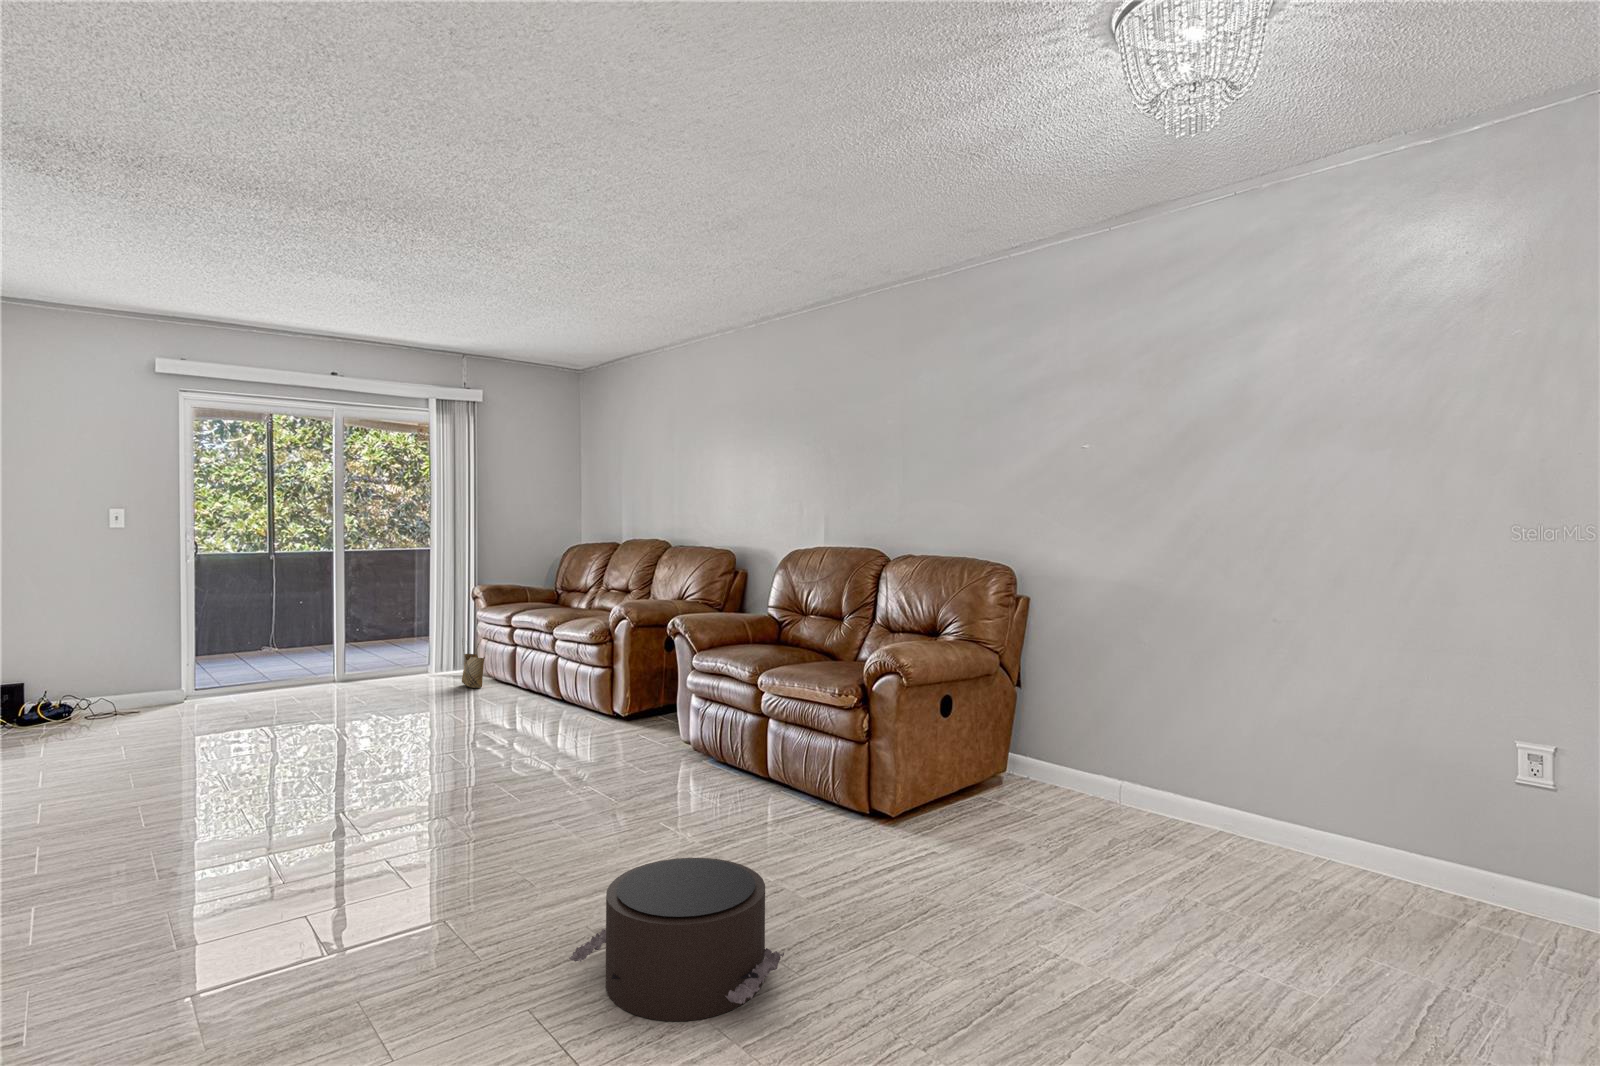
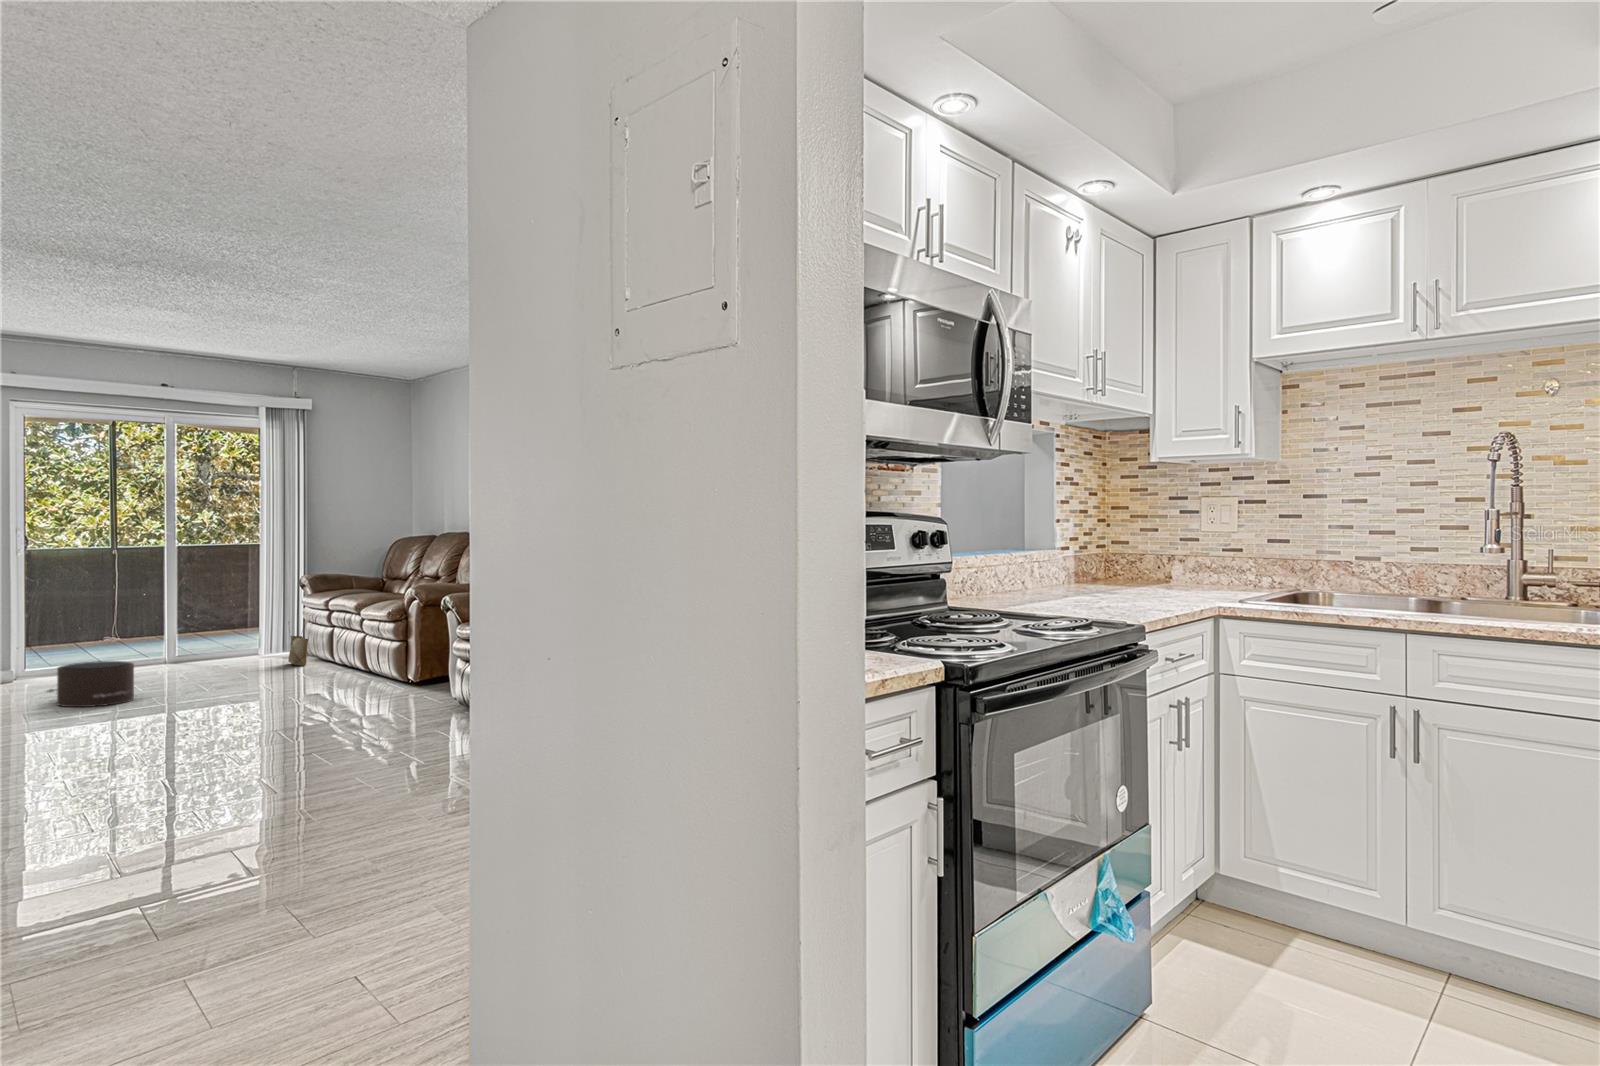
pouf: present [569,858,784,1021] -> present [47,661,134,707]

